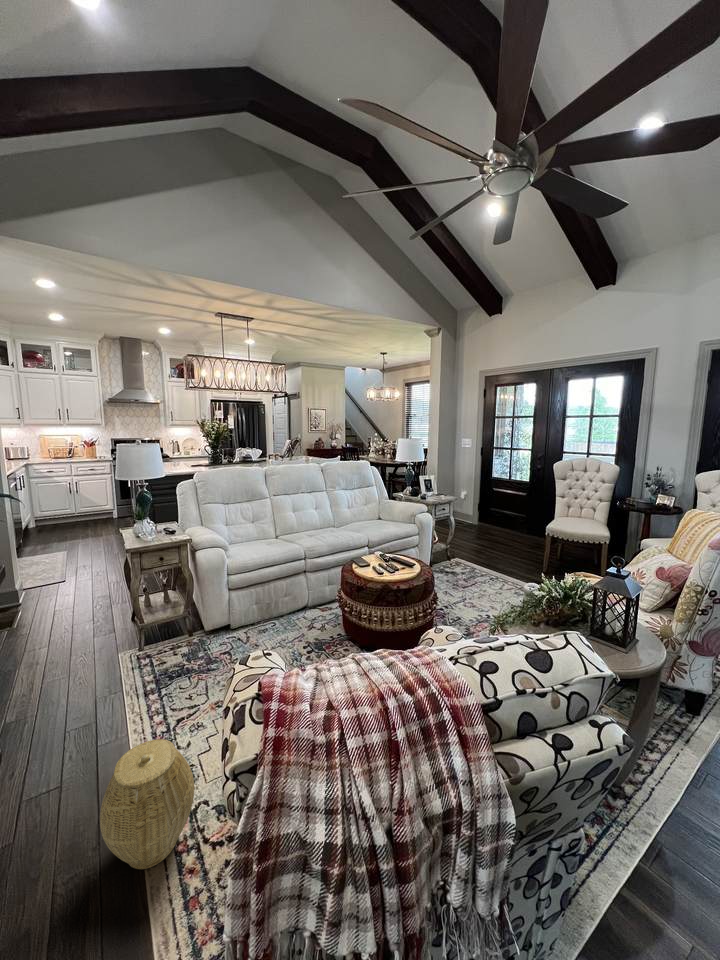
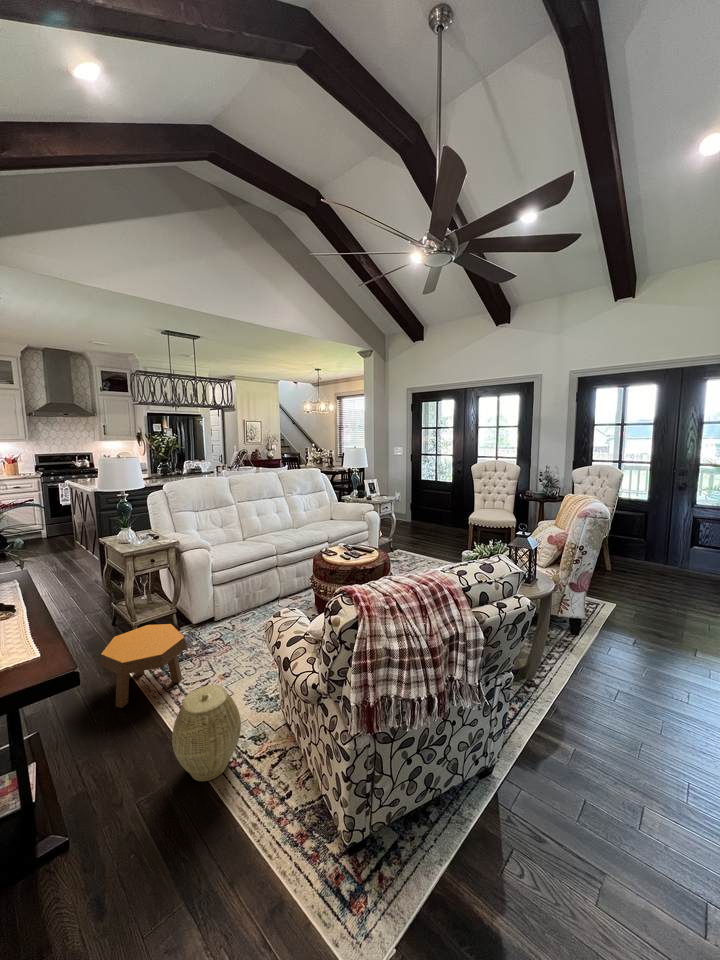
footstool: none [77,633,175,732] -> present [99,624,187,708]

